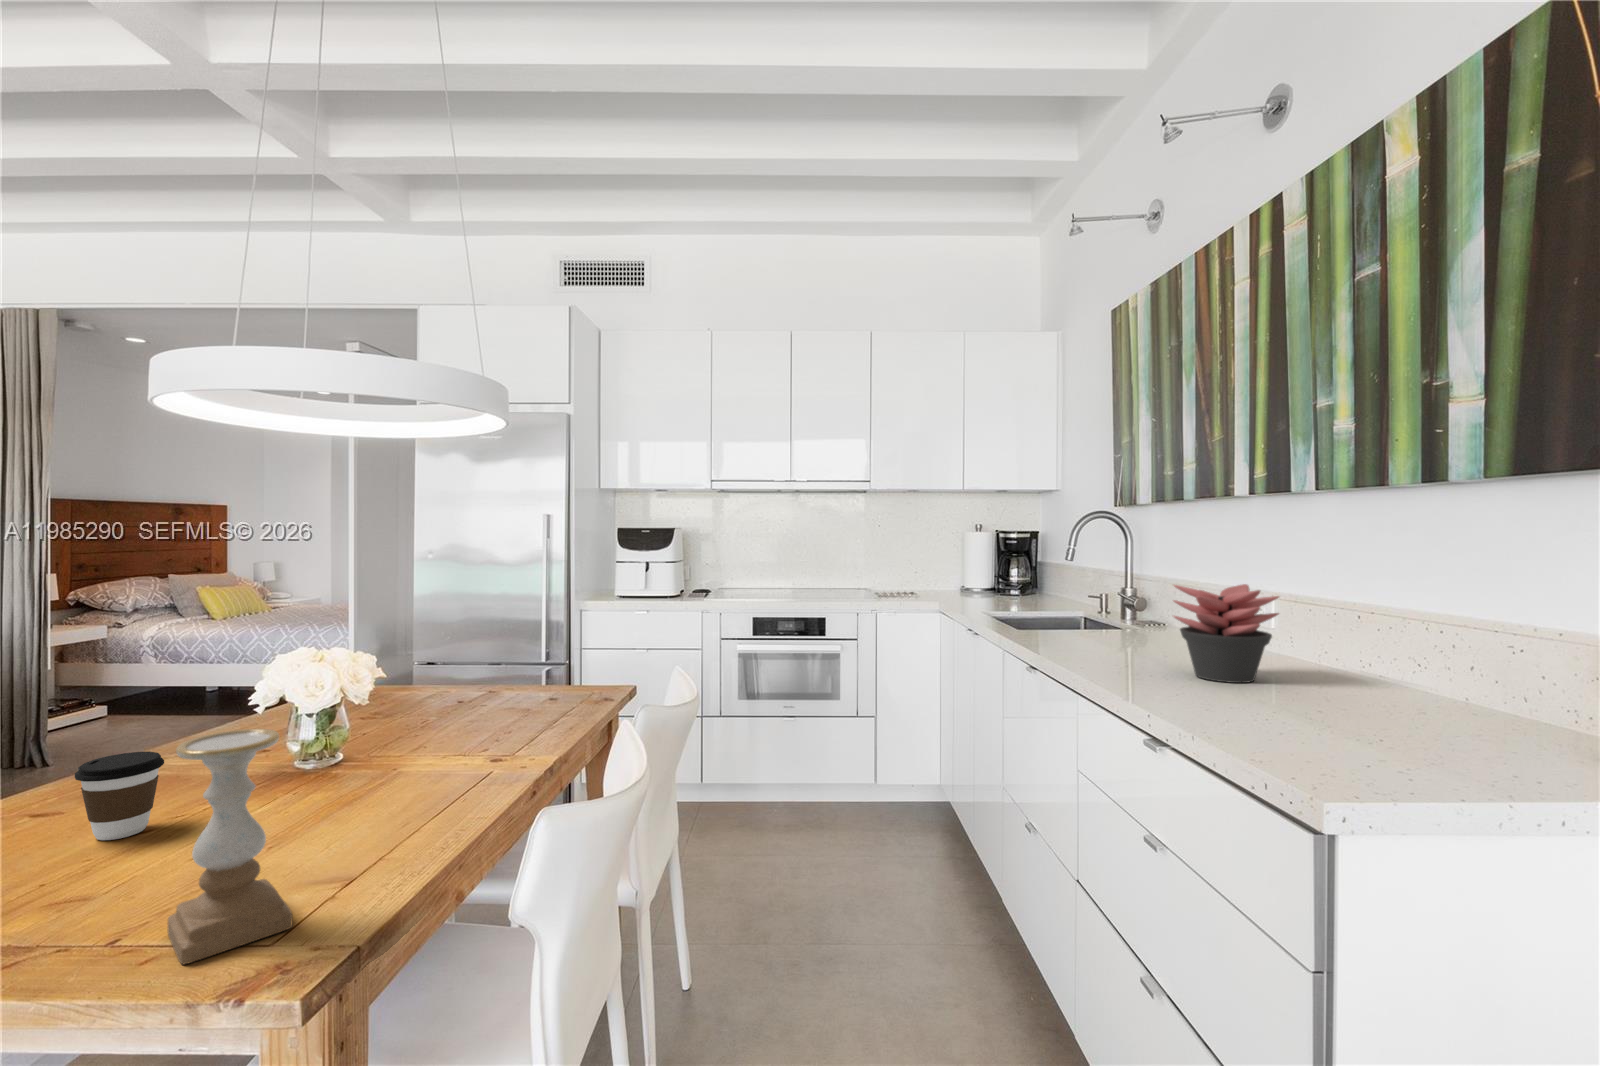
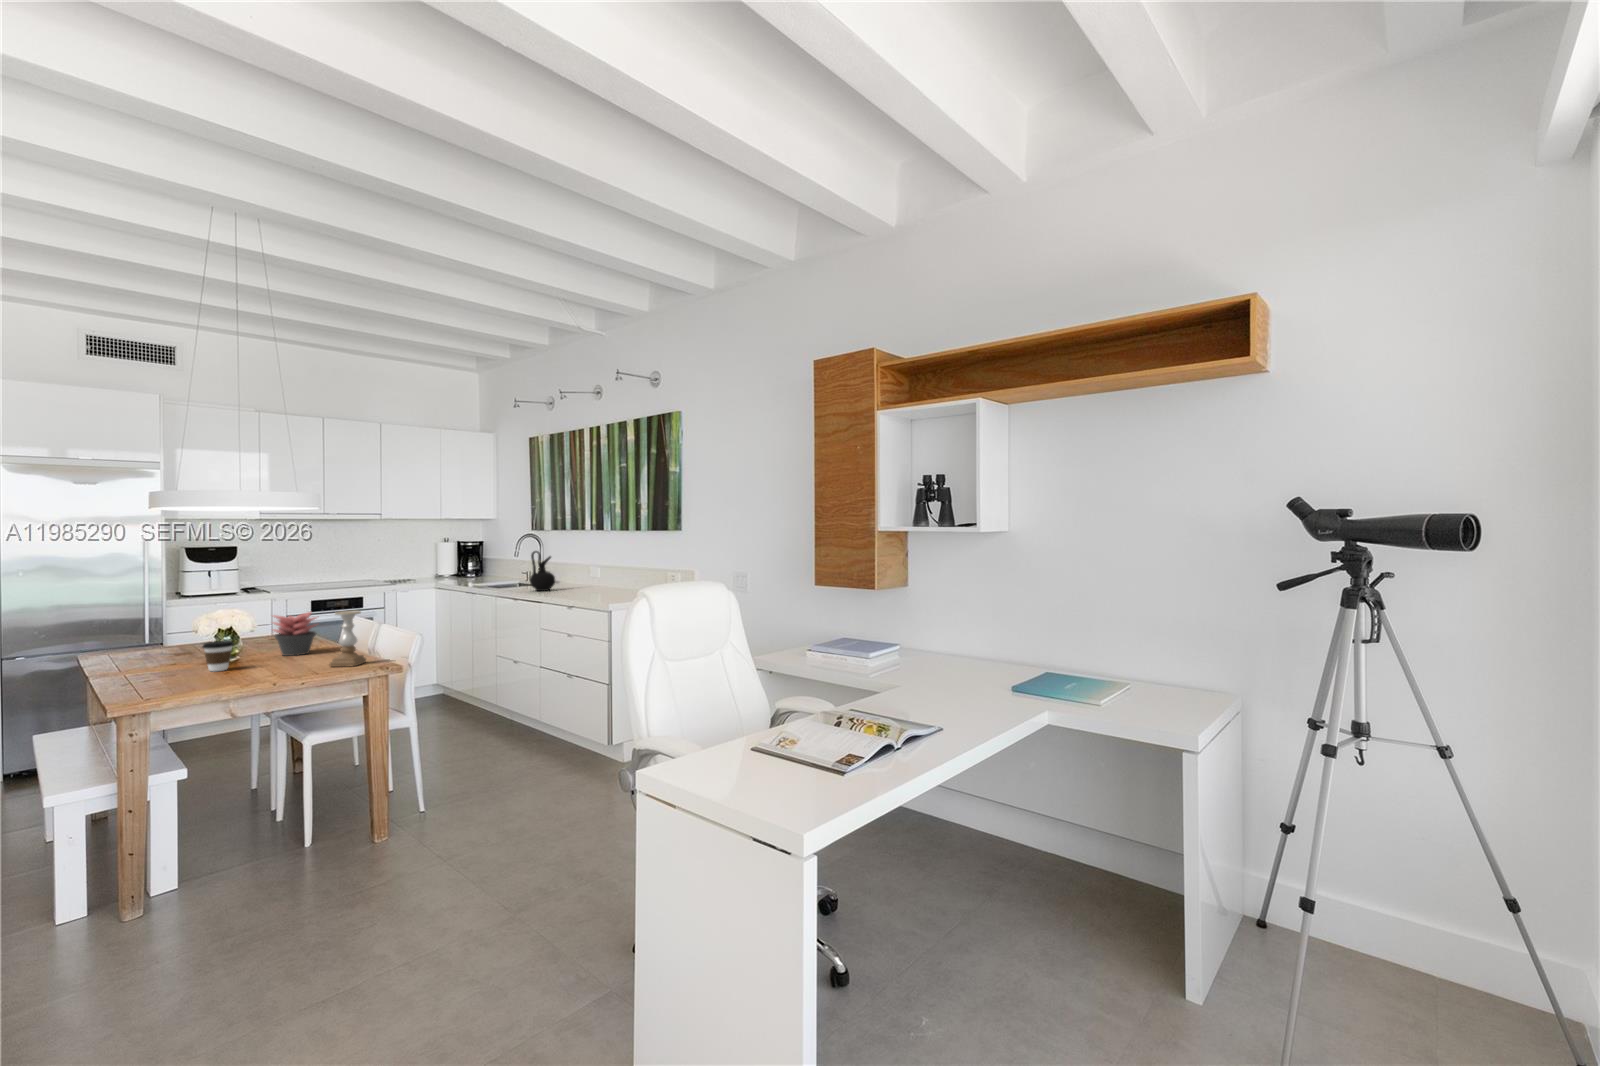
ceramic jug: none [1065,547,1135,658] -> present [530,551,555,591]
succulent plant: present [1174,584,1279,683] -> present [273,612,316,656]

